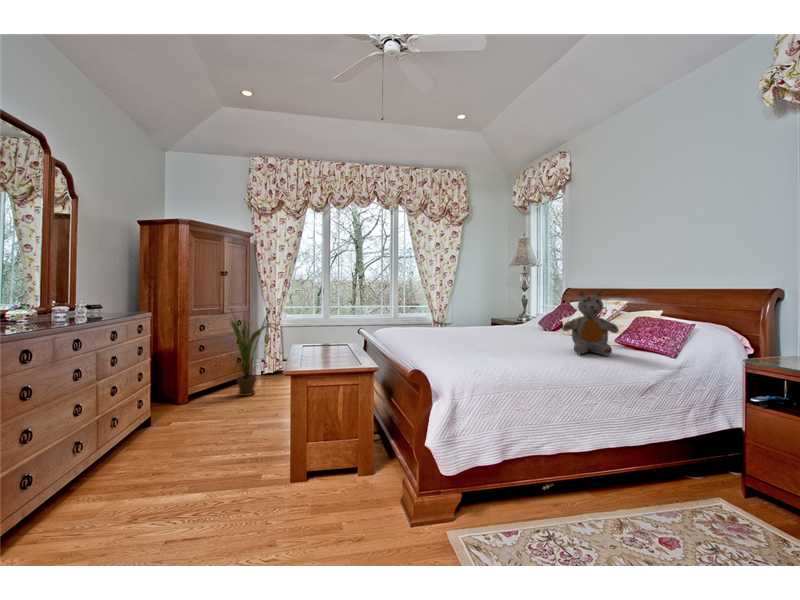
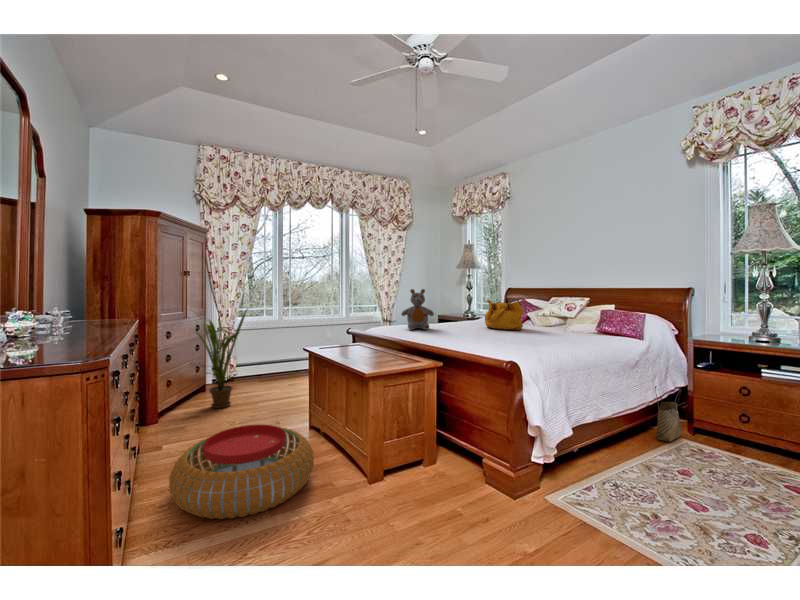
stuffed bear: present [562,289,619,356] -> present [401,289,434,330]
handbag: none [494,299,541,337] -> present [485,300,523,330]
pouf: none [113,411,253,490] -> present [169,424,314,519]
woven basket: none [682,422,731,503] -> present [655,386,682,442]

